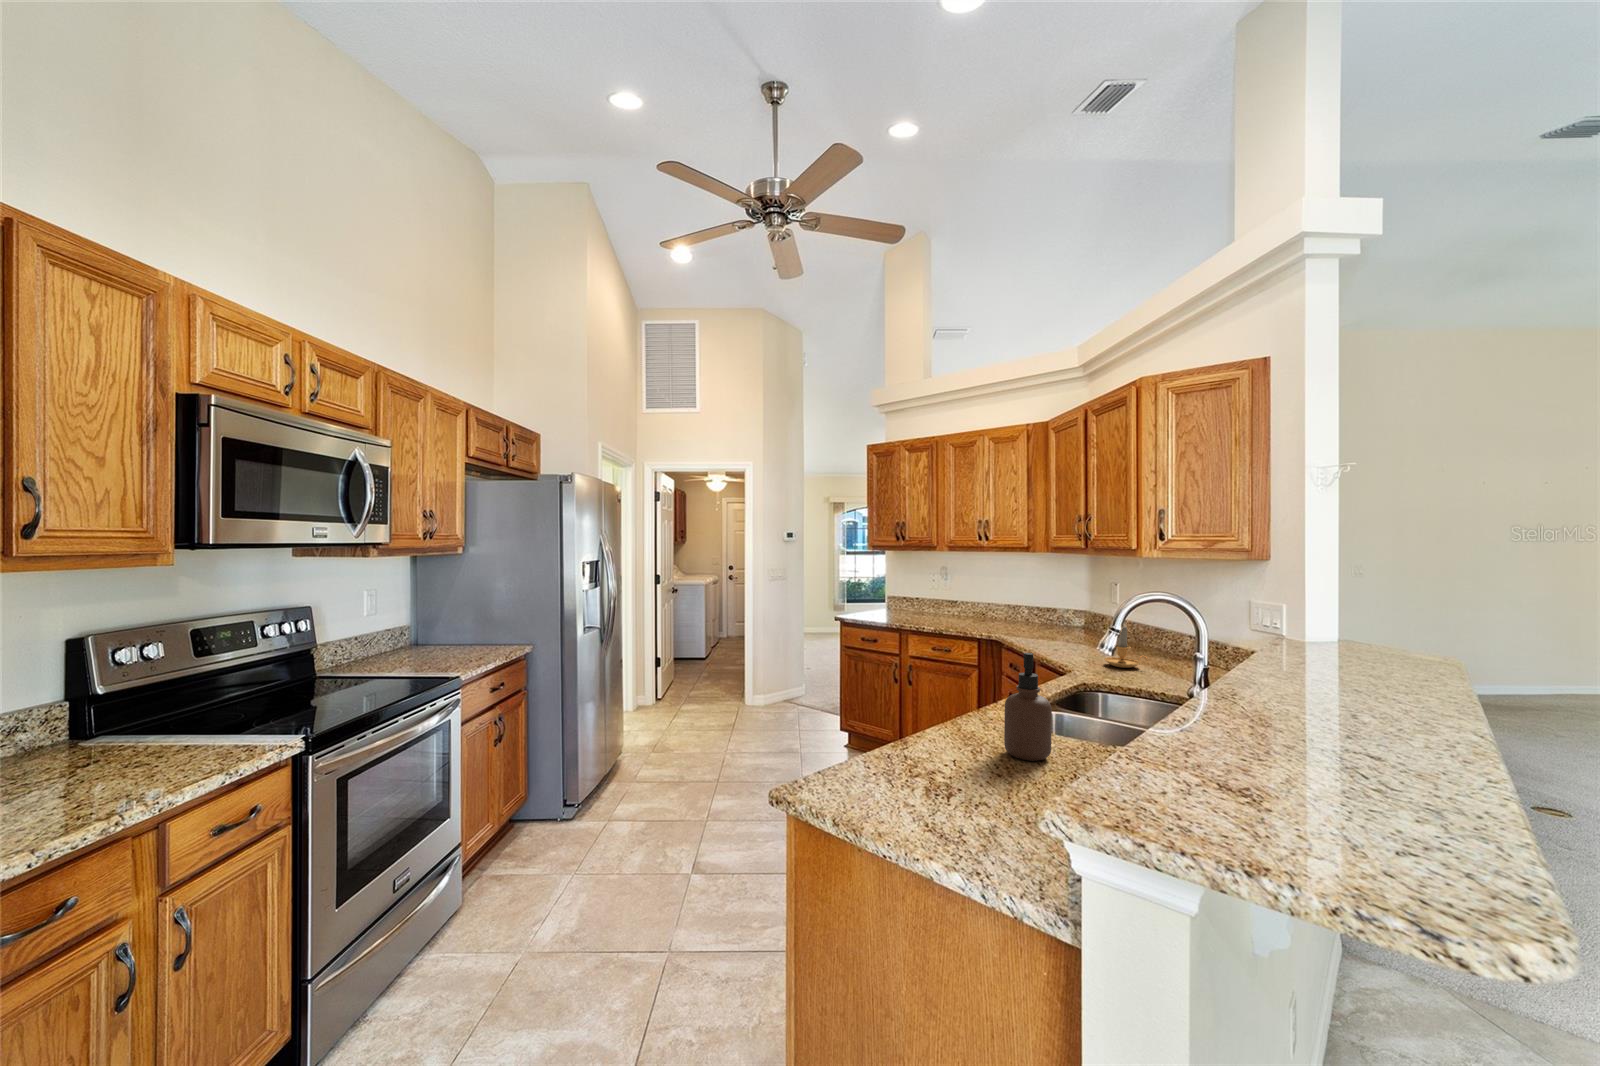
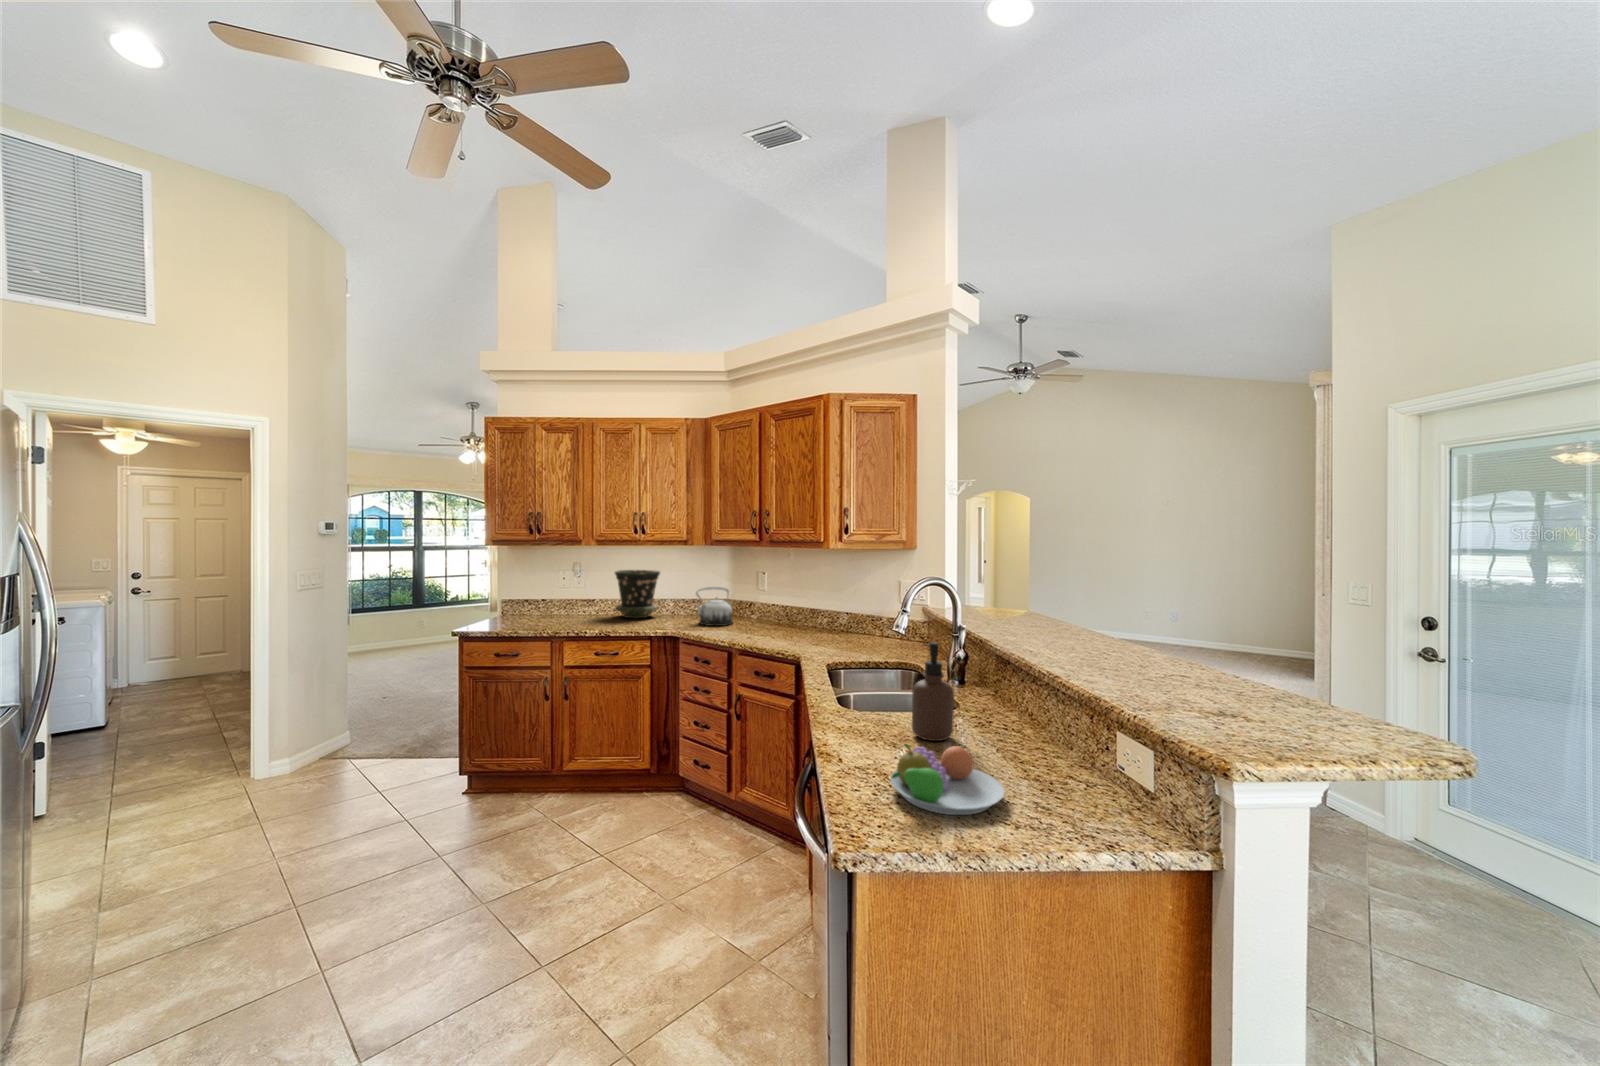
flower pot: none [966,575,1011,622] -> present [615,570,660,618]
teapot: none [1027,596,1073,637] -> present [695,587,733,626]
candle: present [1104,627,1148,668] -> none [804,608,839,646]
fruit bowl: none [853,733,975,809] -> present [890,744,1004,815]

